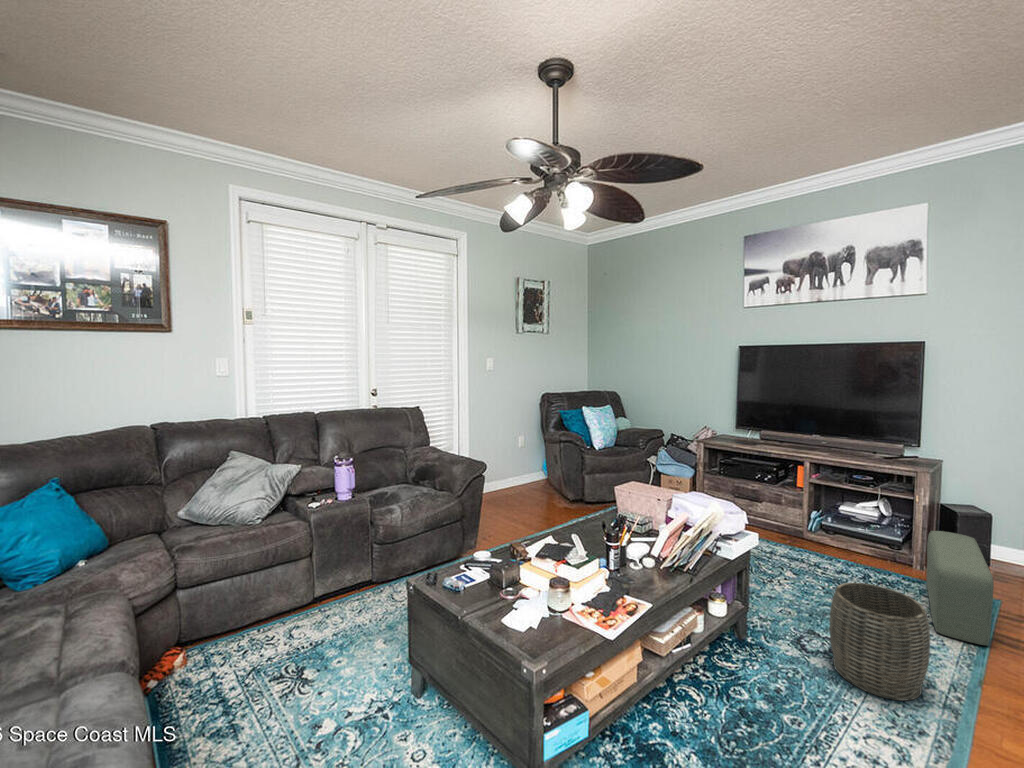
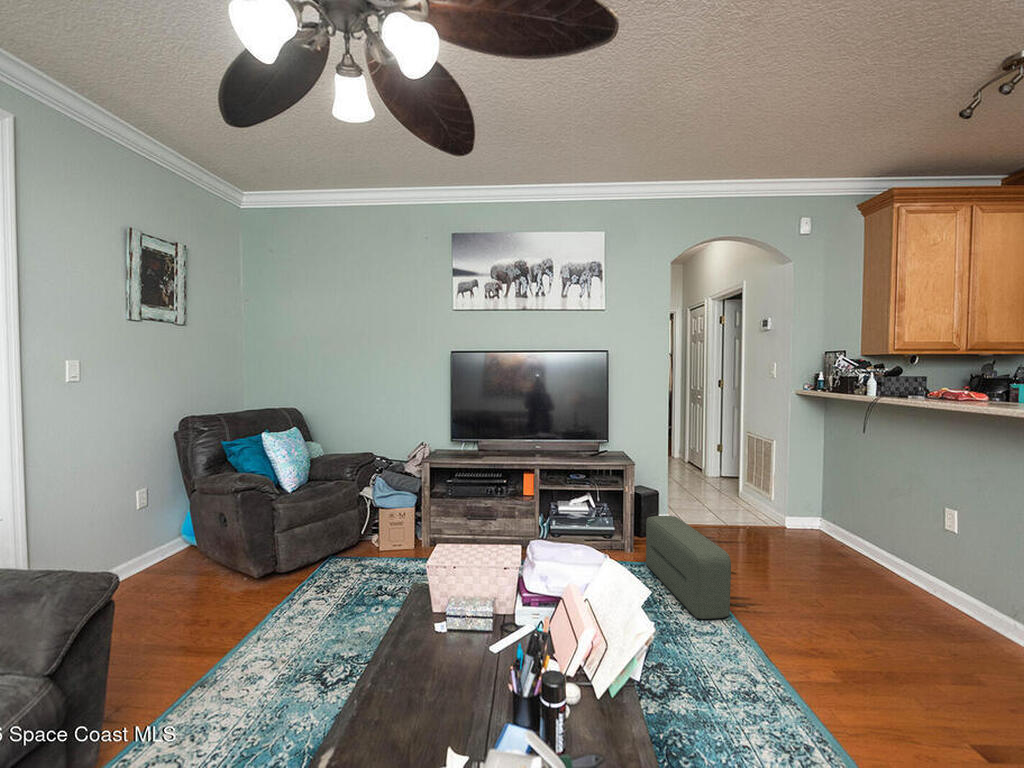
woven basket: present [829,583,930,701] -> none [673,601,768,735]

